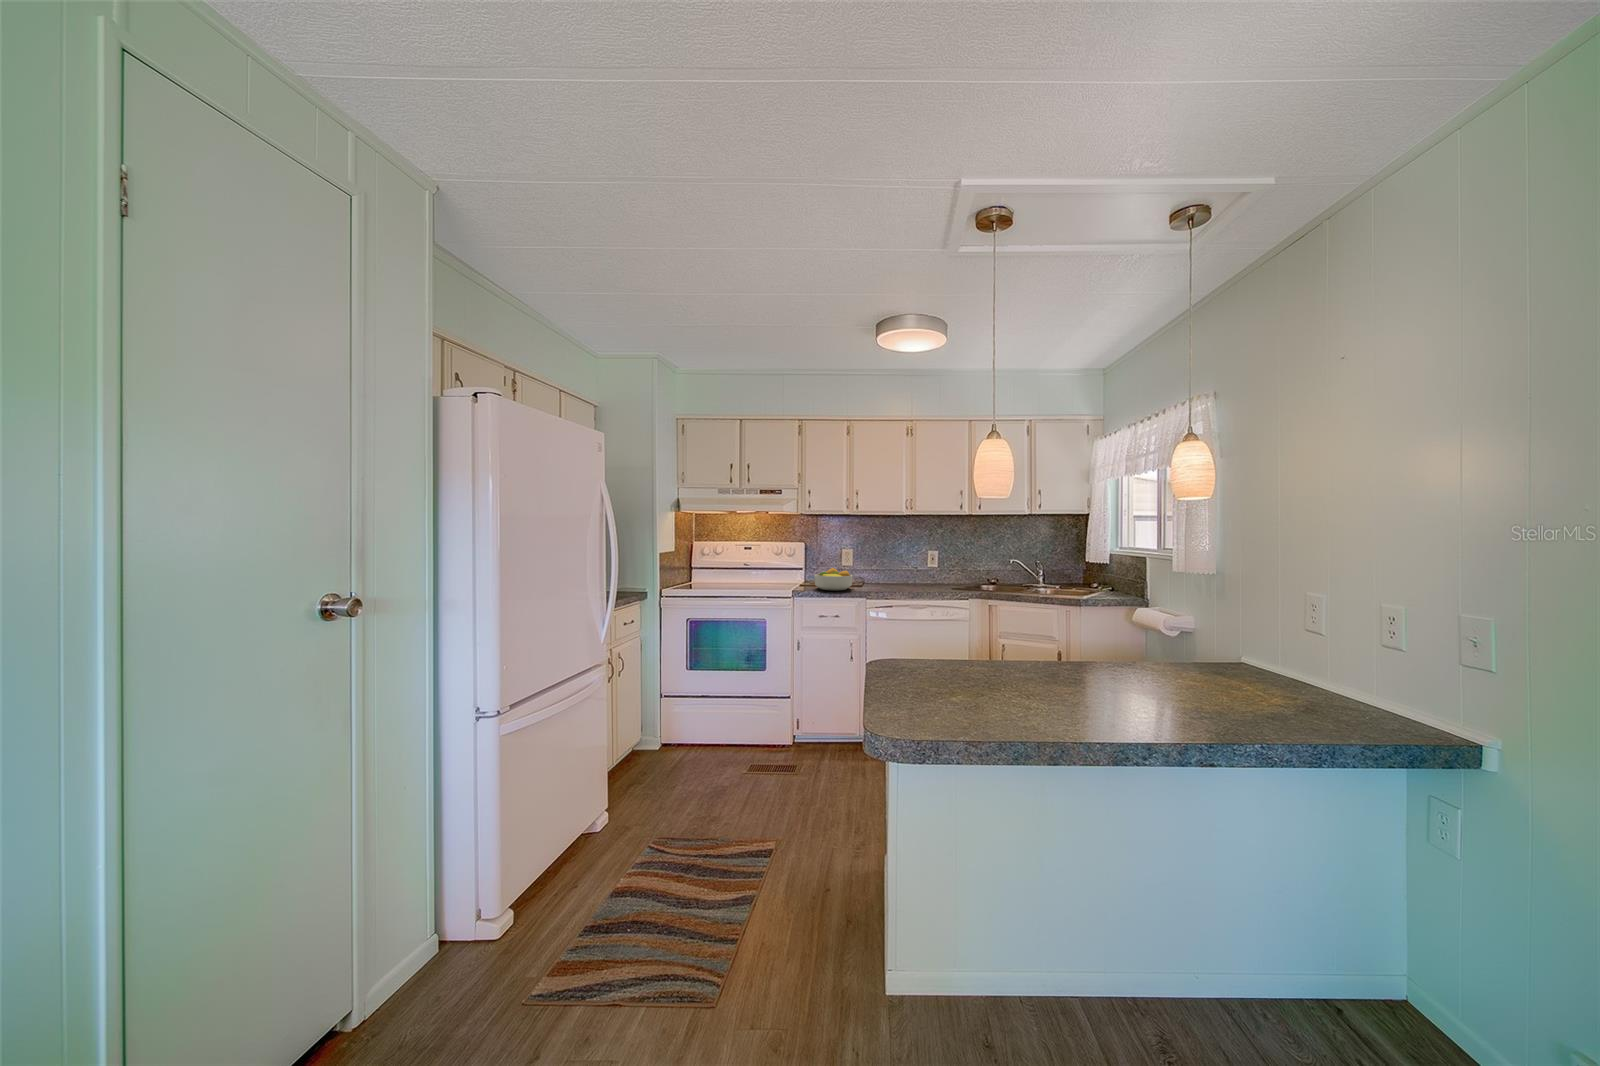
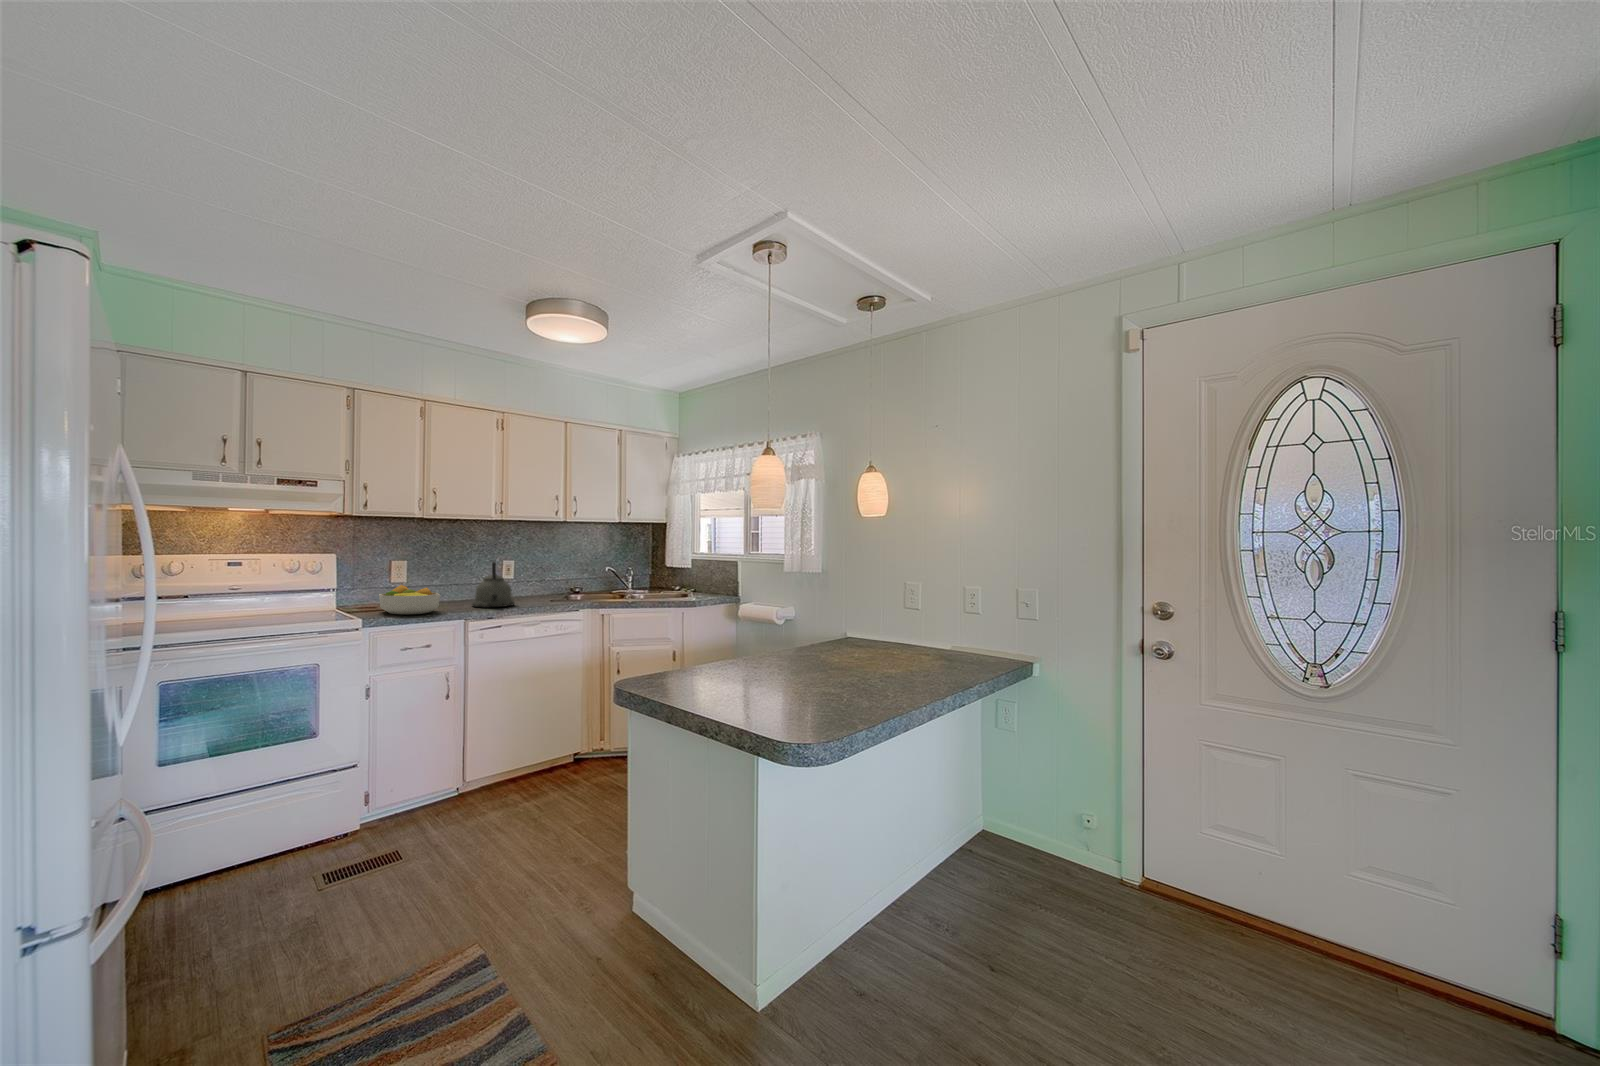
kettle: none [882,551,916,590] -> present [472,561,515,607]

